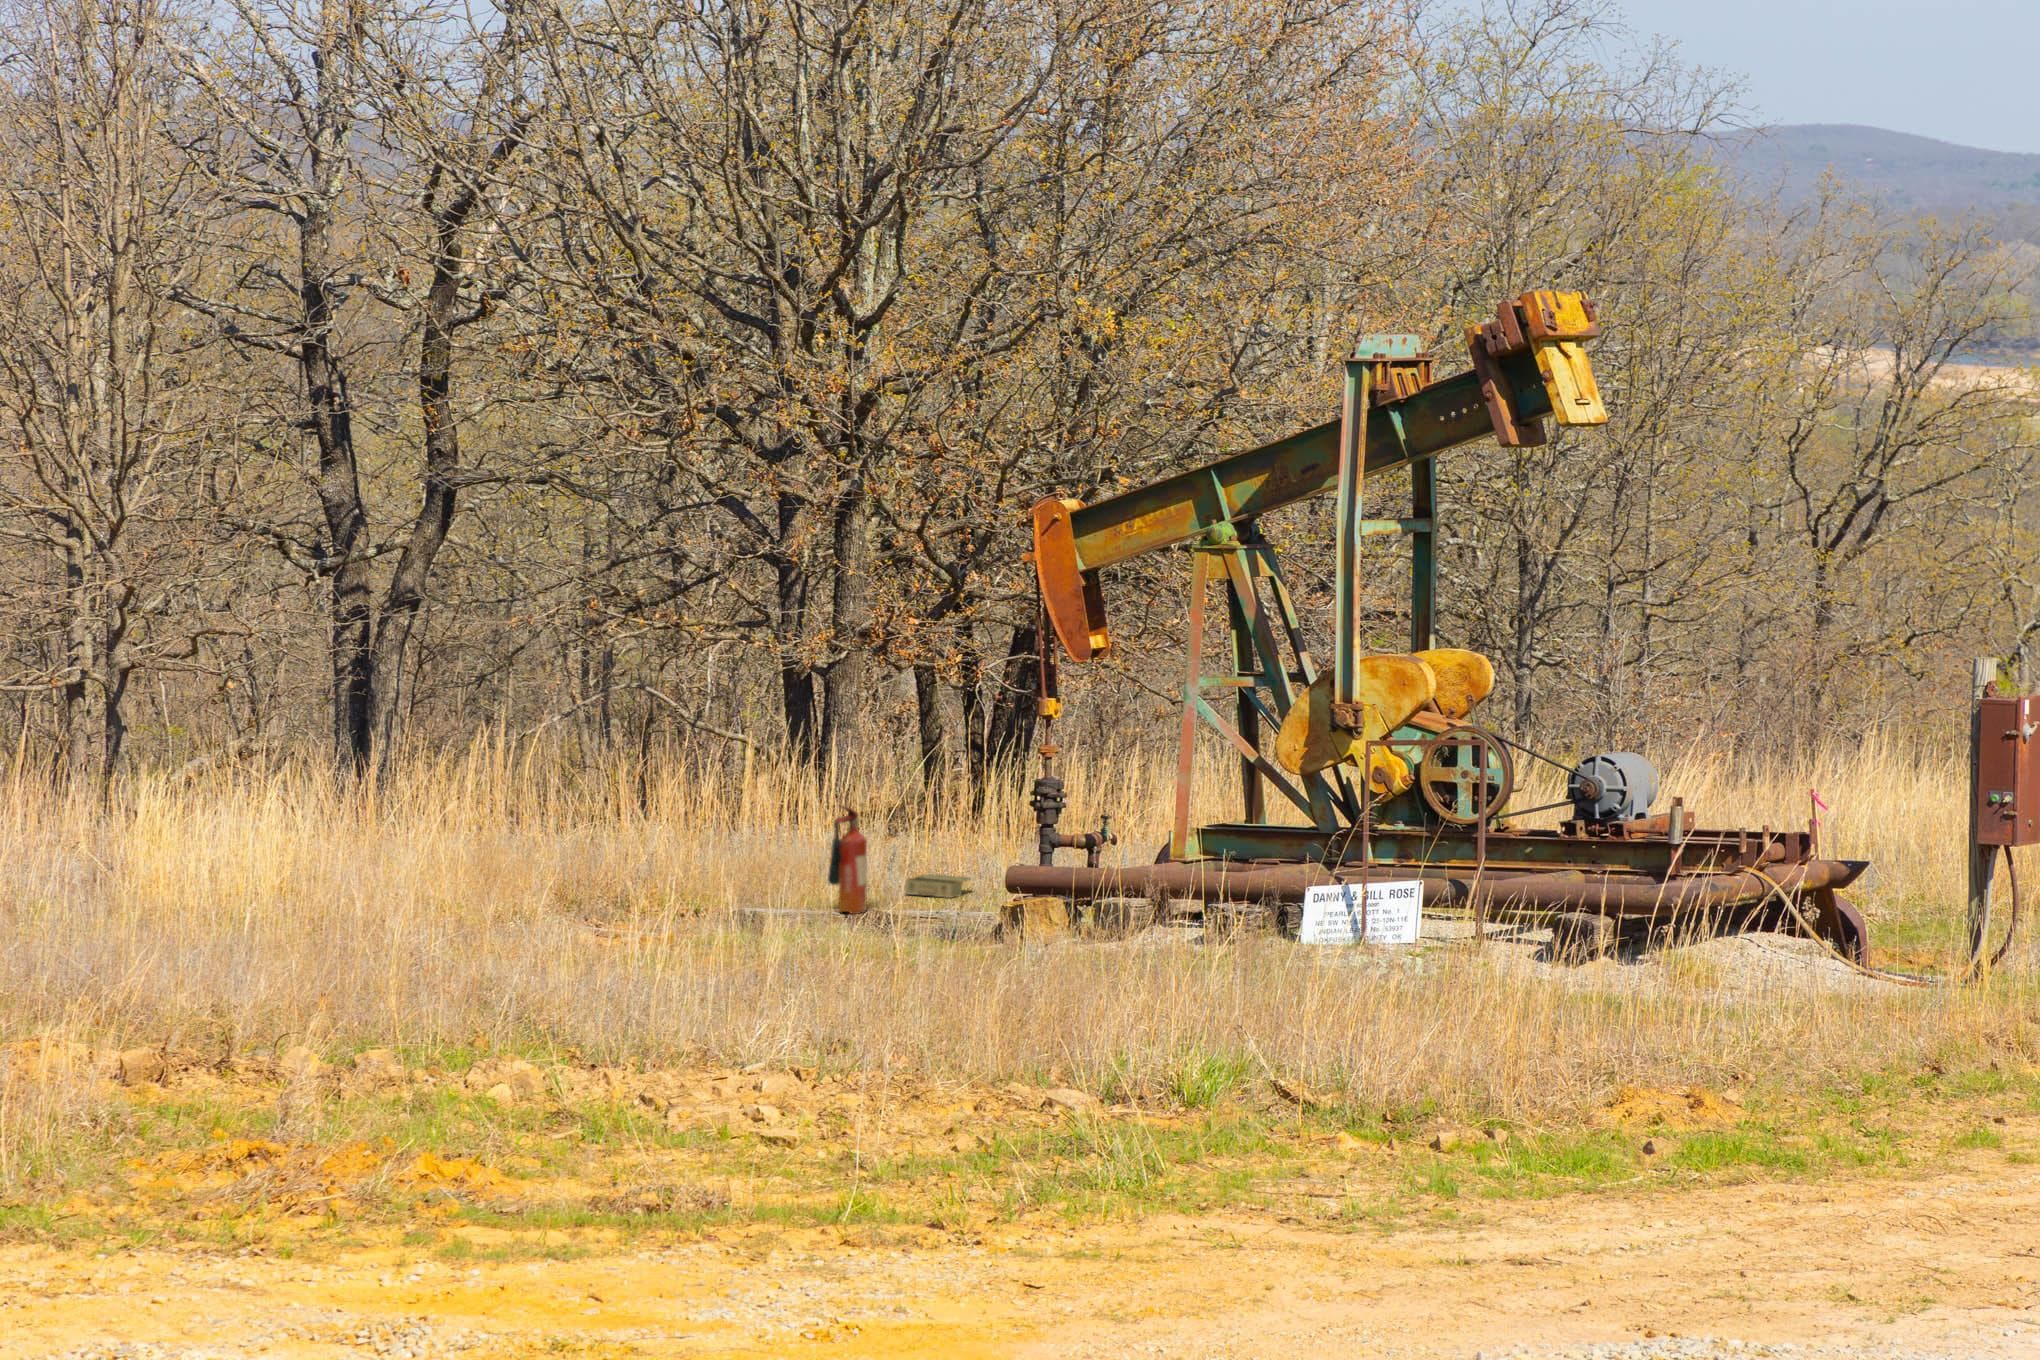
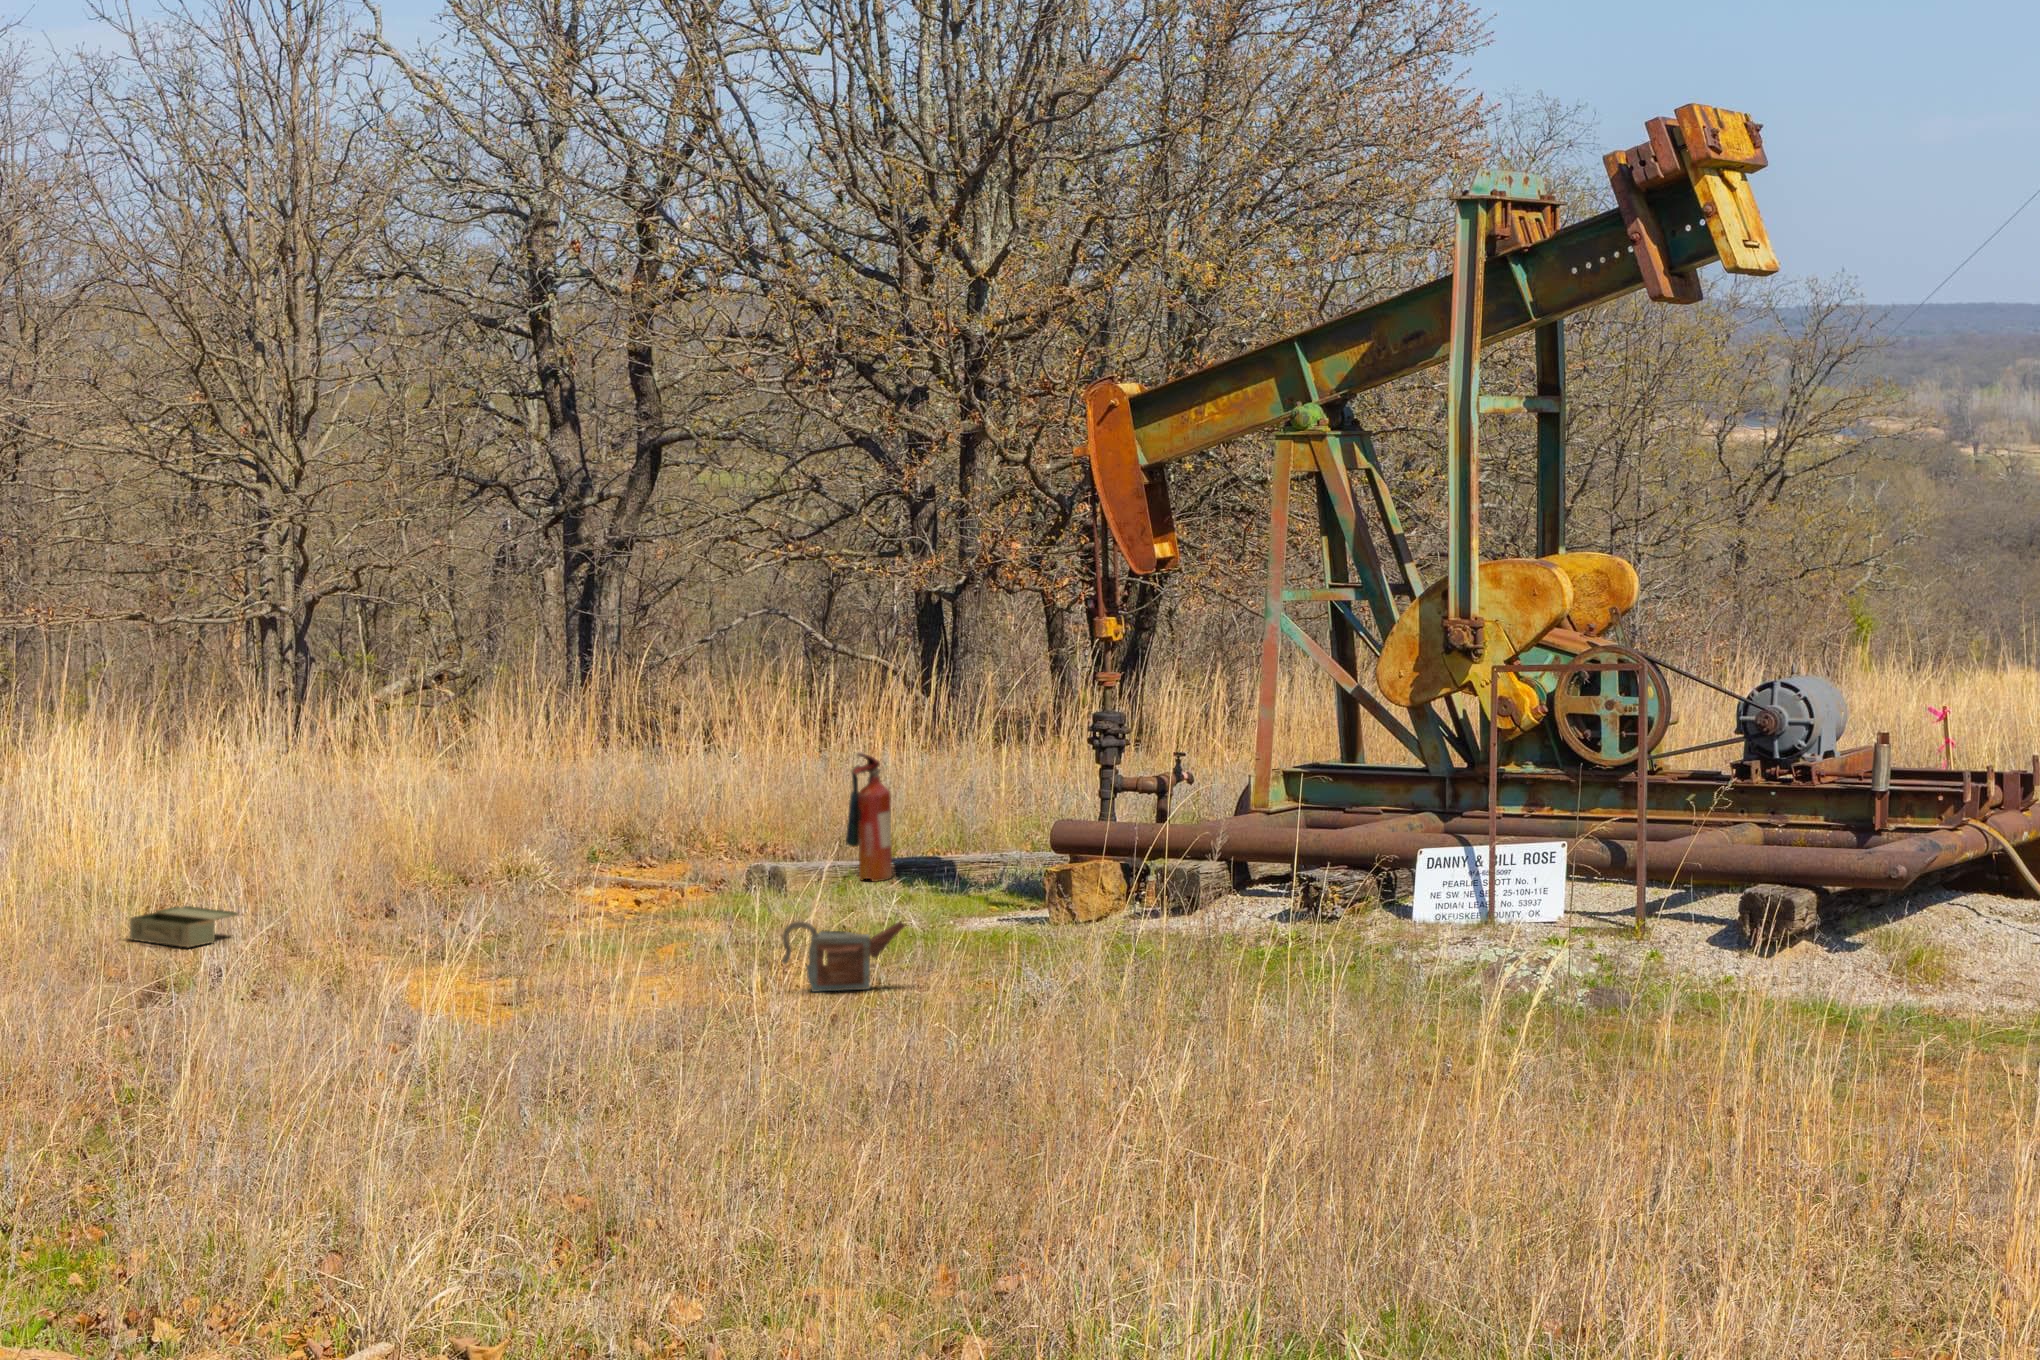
toolbox: present [905,874,970,898] -> present [130,906,238,947]
watering can: none [797,929,898,986] -> present [782,921,905,992]

